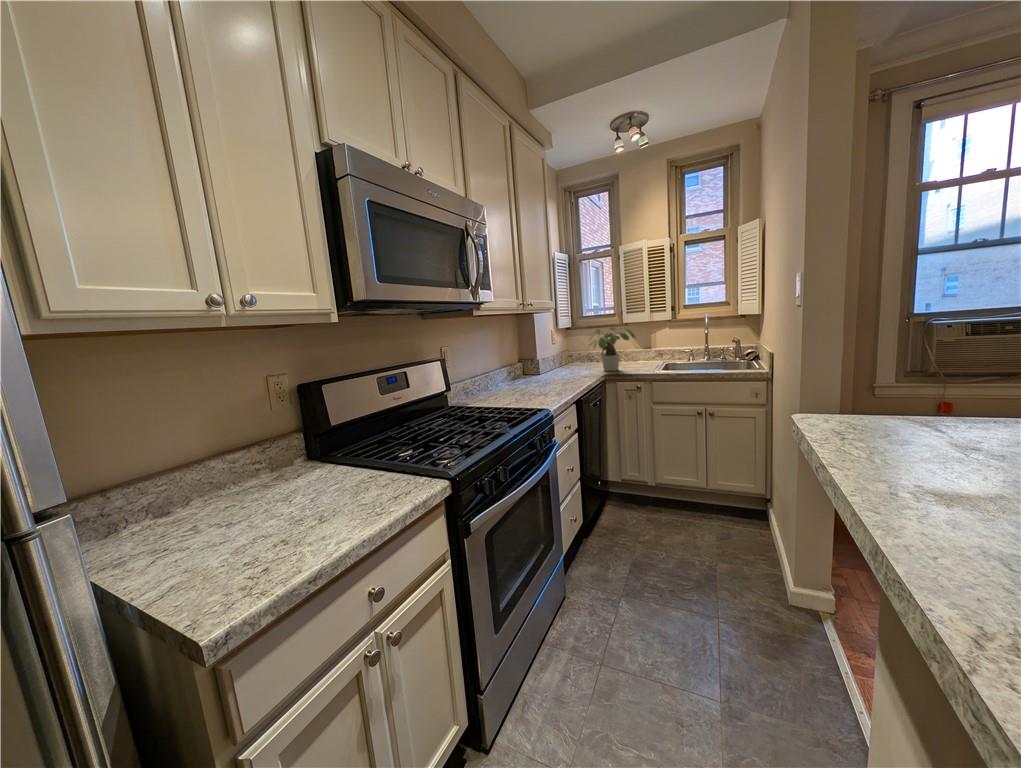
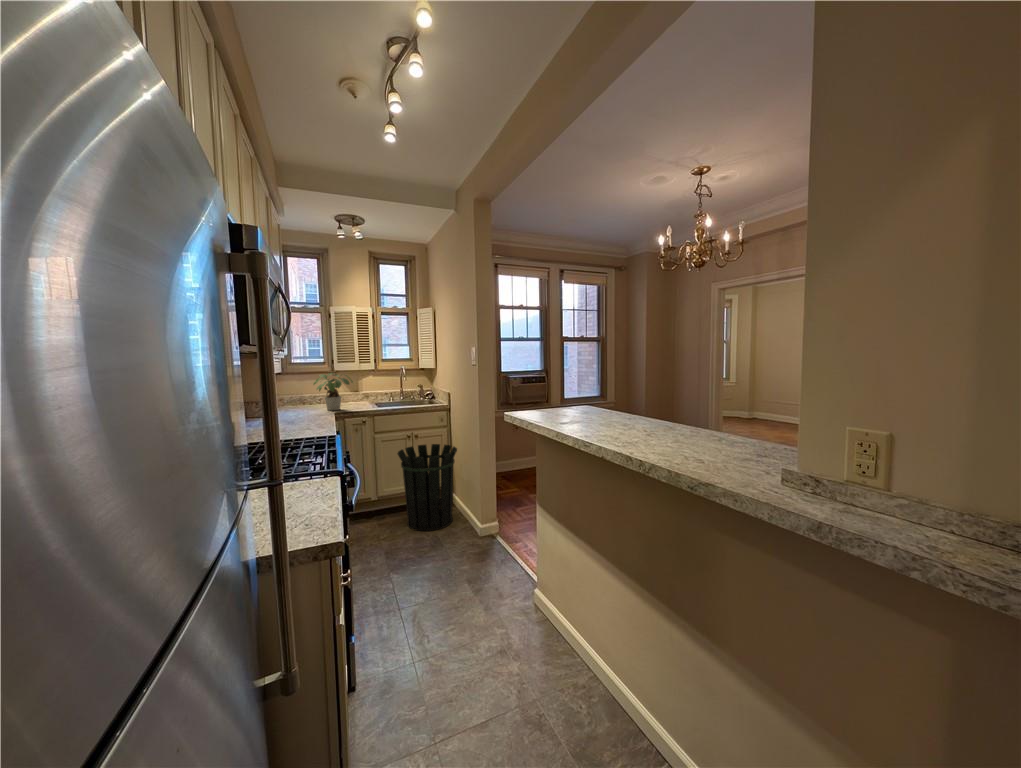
waste bin: none [669,428,769,561] -> present [397,444,457,531]

